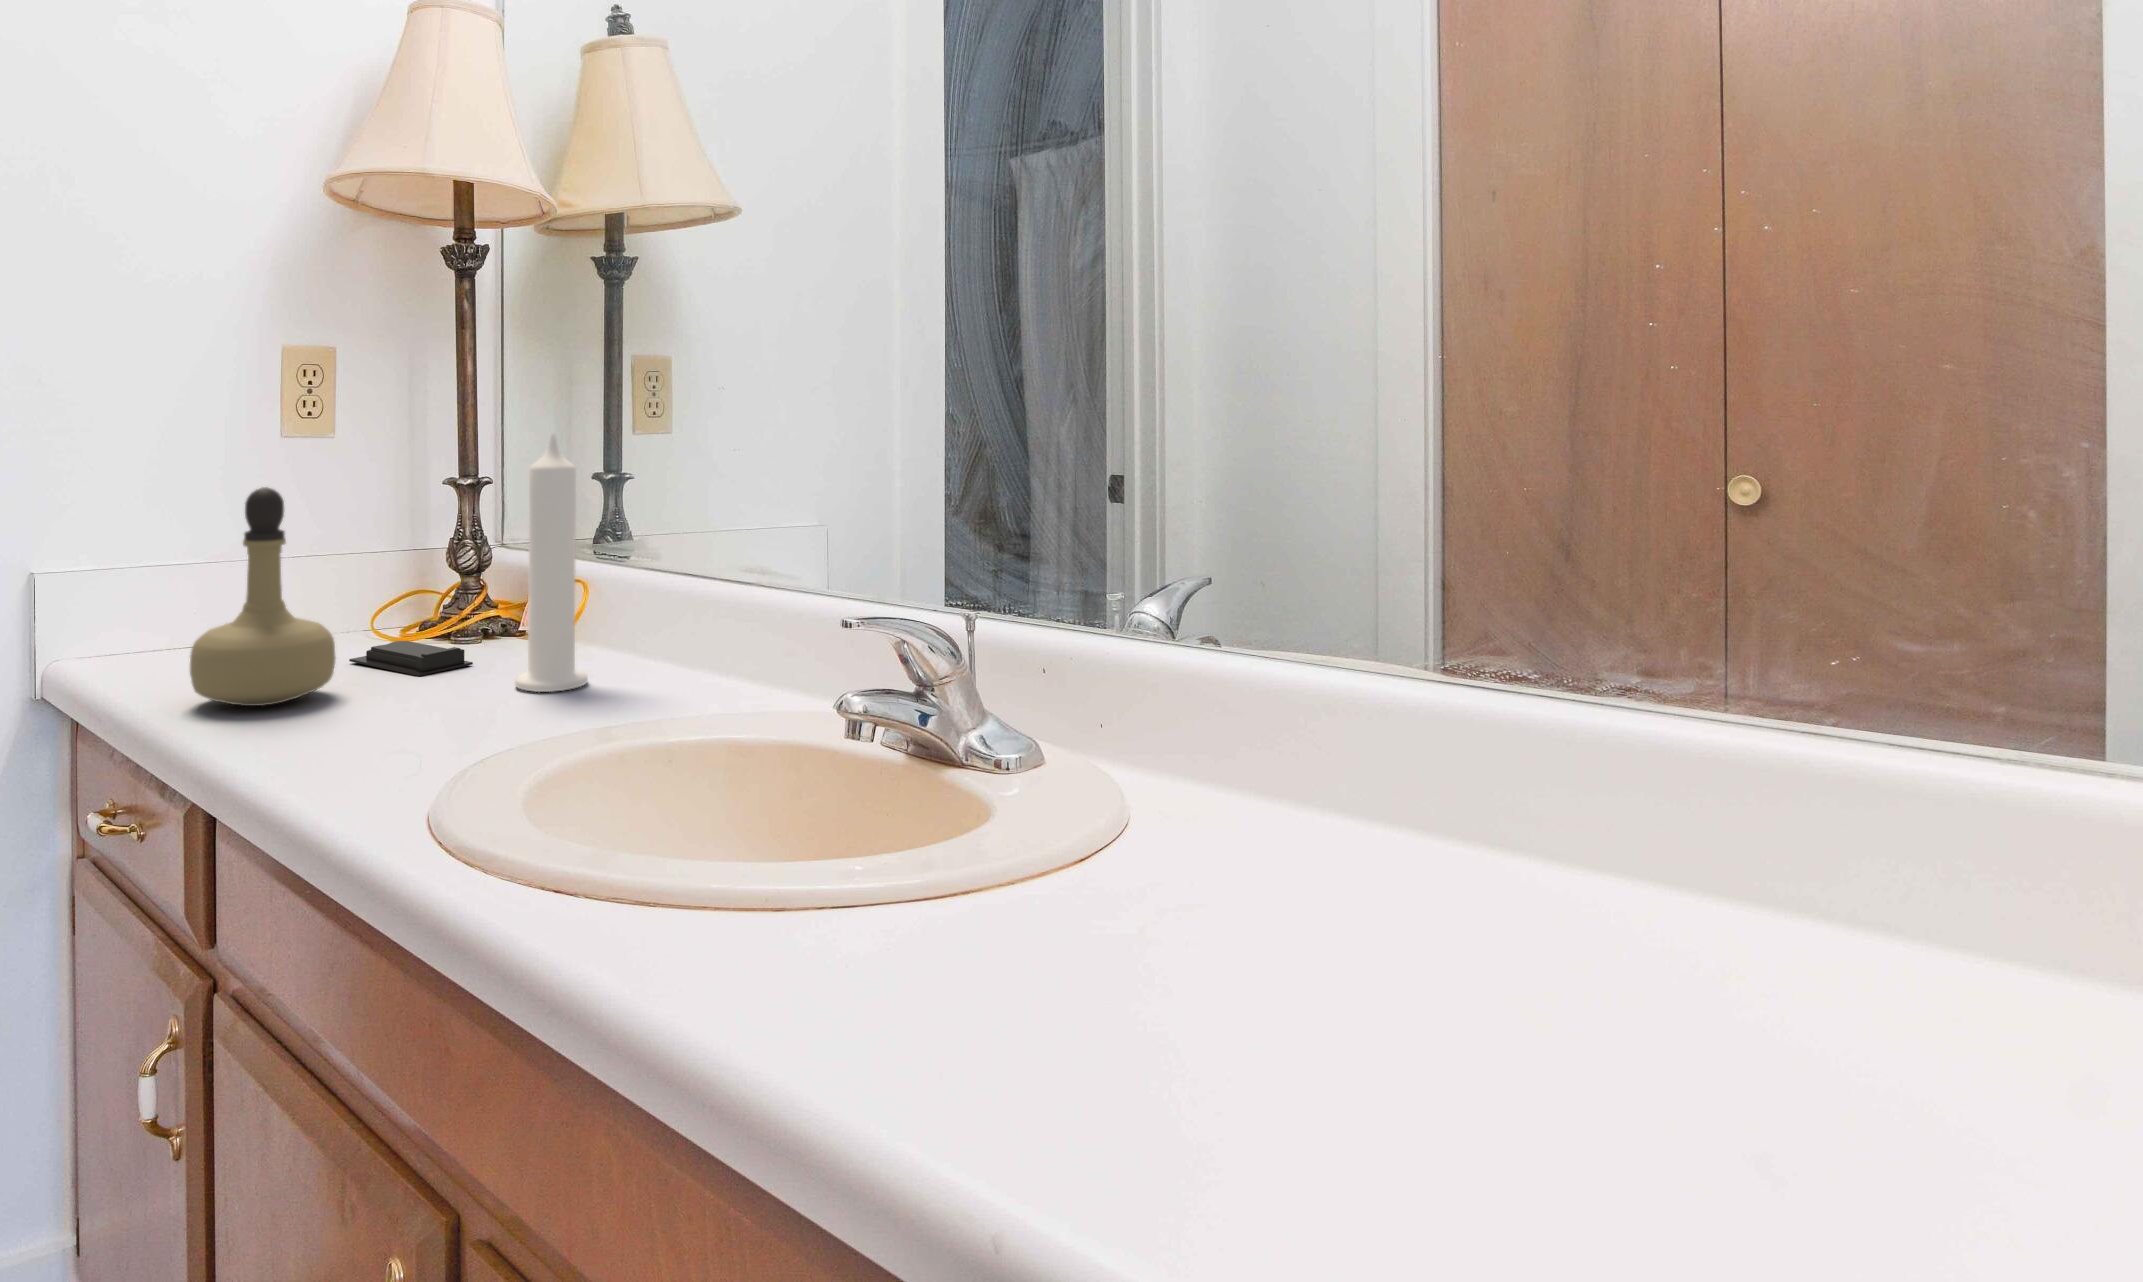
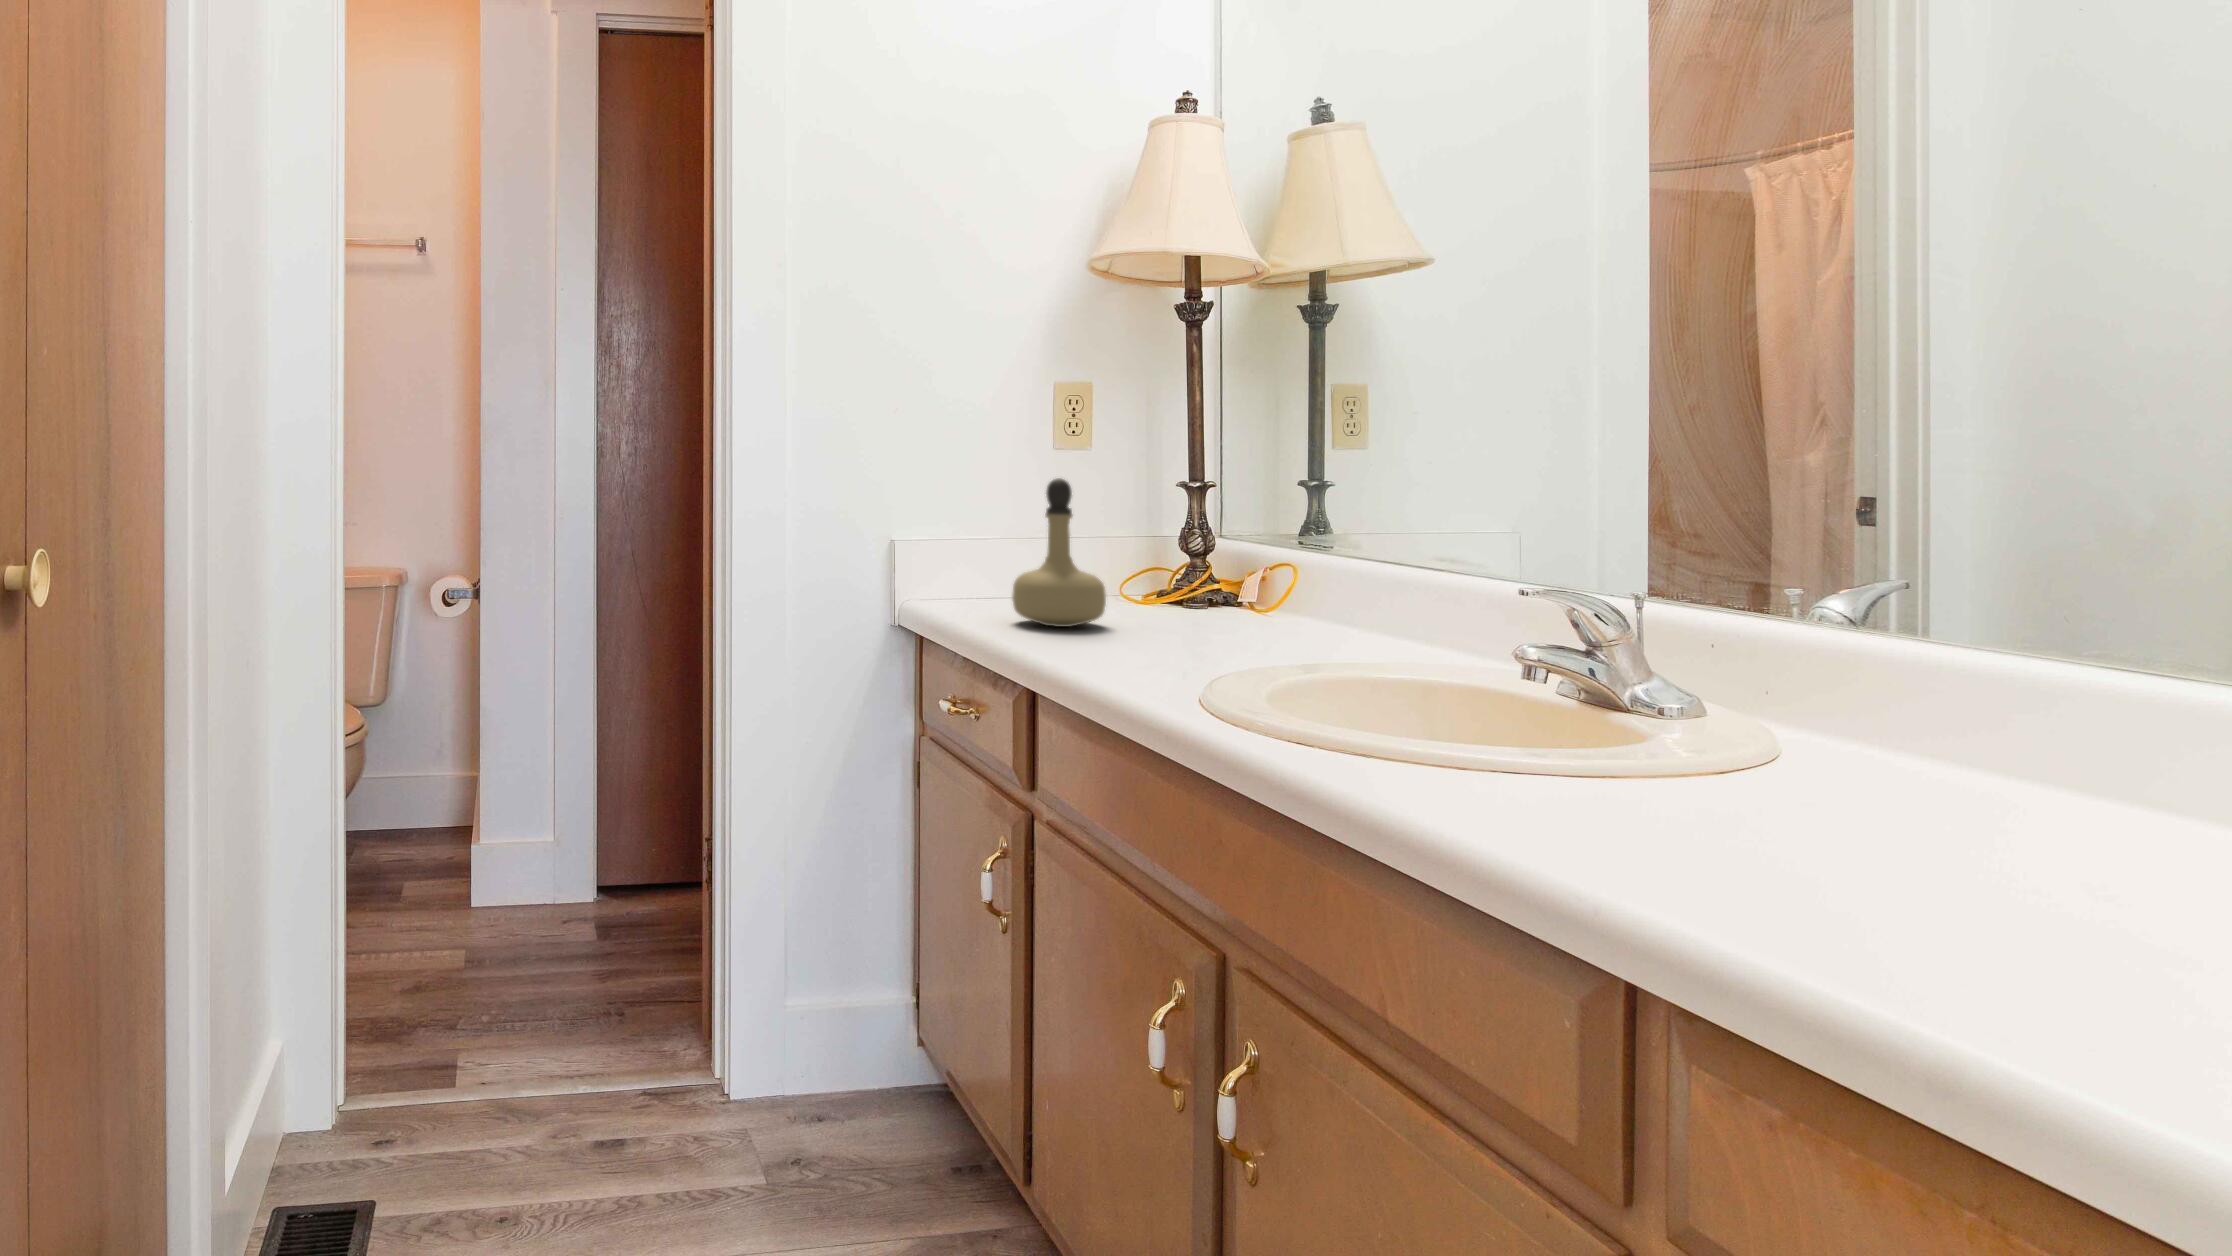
candle: present [515,433,588,692] -> none [1237,444,1297,641]
soap bar: present [349,641,473,676] -> none [1110,599,1203,623]

